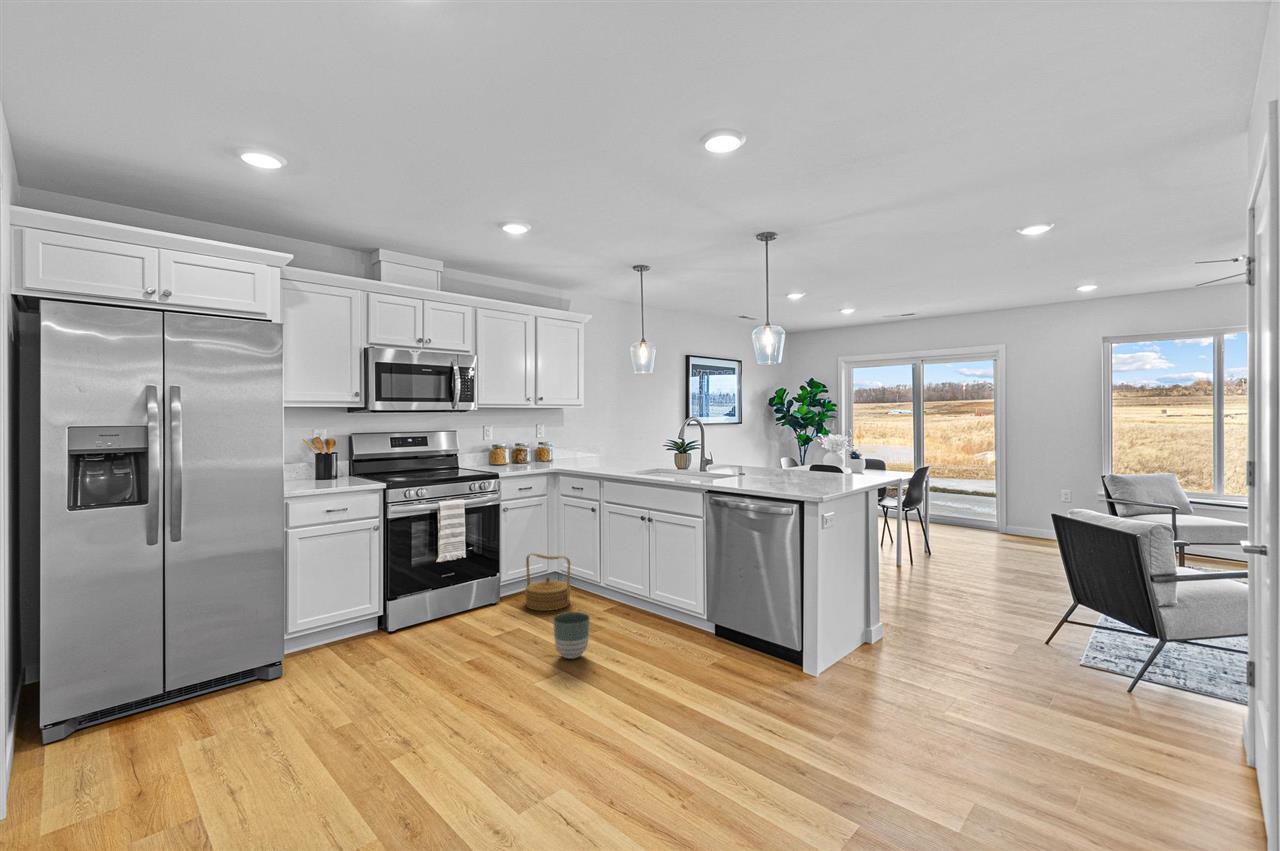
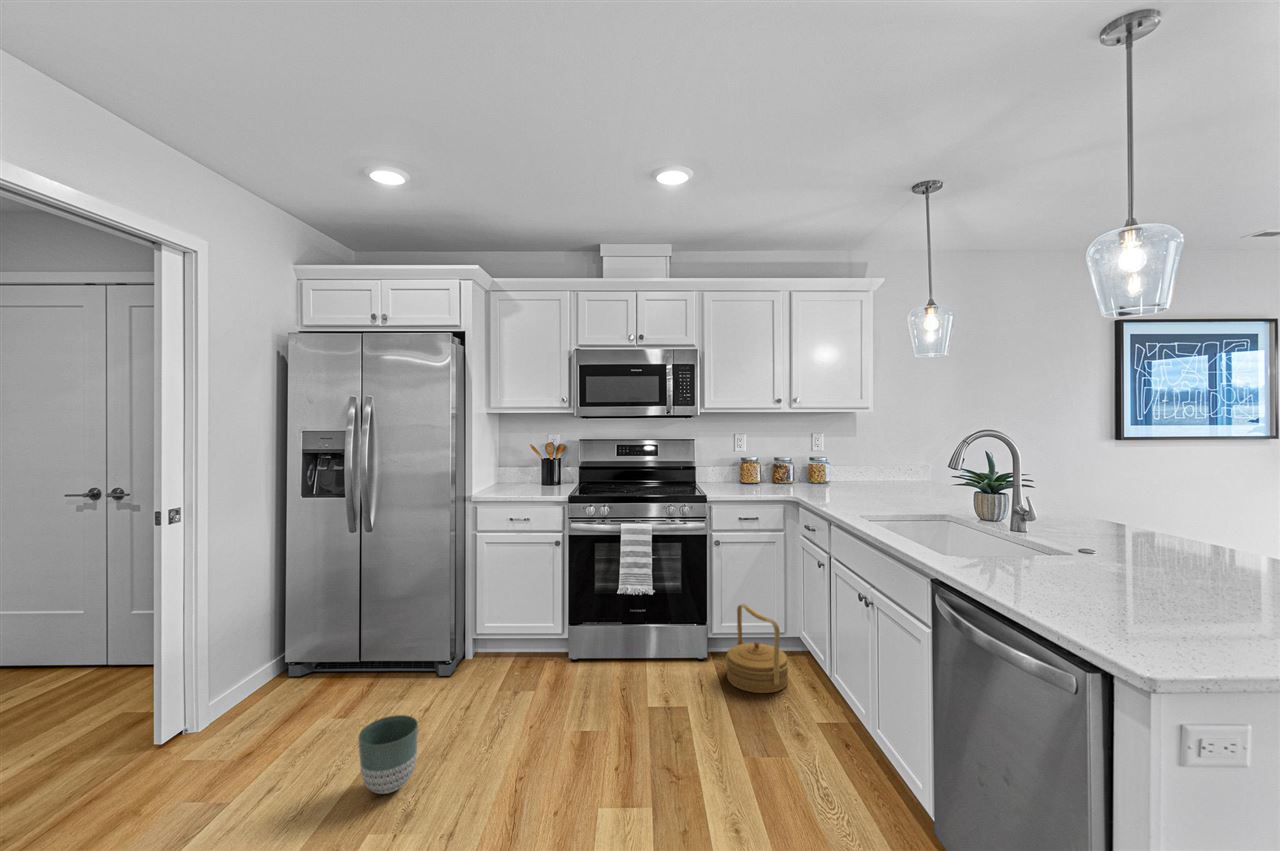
planter: present [553,612,590,659] -> present [358,715,418,794]

